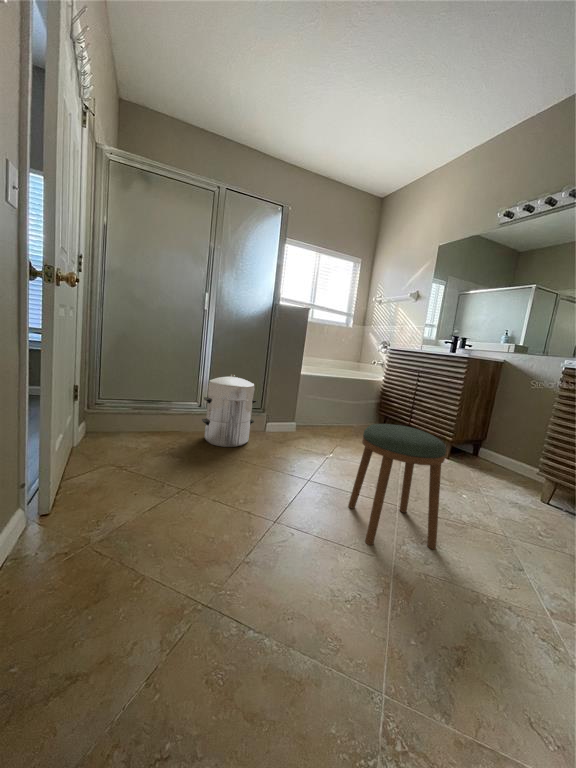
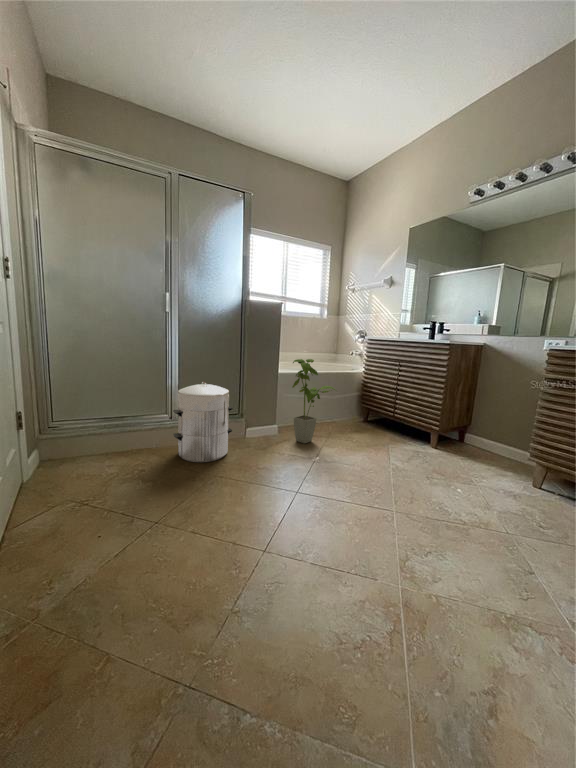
house plant: none [312,361,355,441] -> present [292,359,336,444]
stool: present [348,424,446,550] -> none [343,427,445,565]

